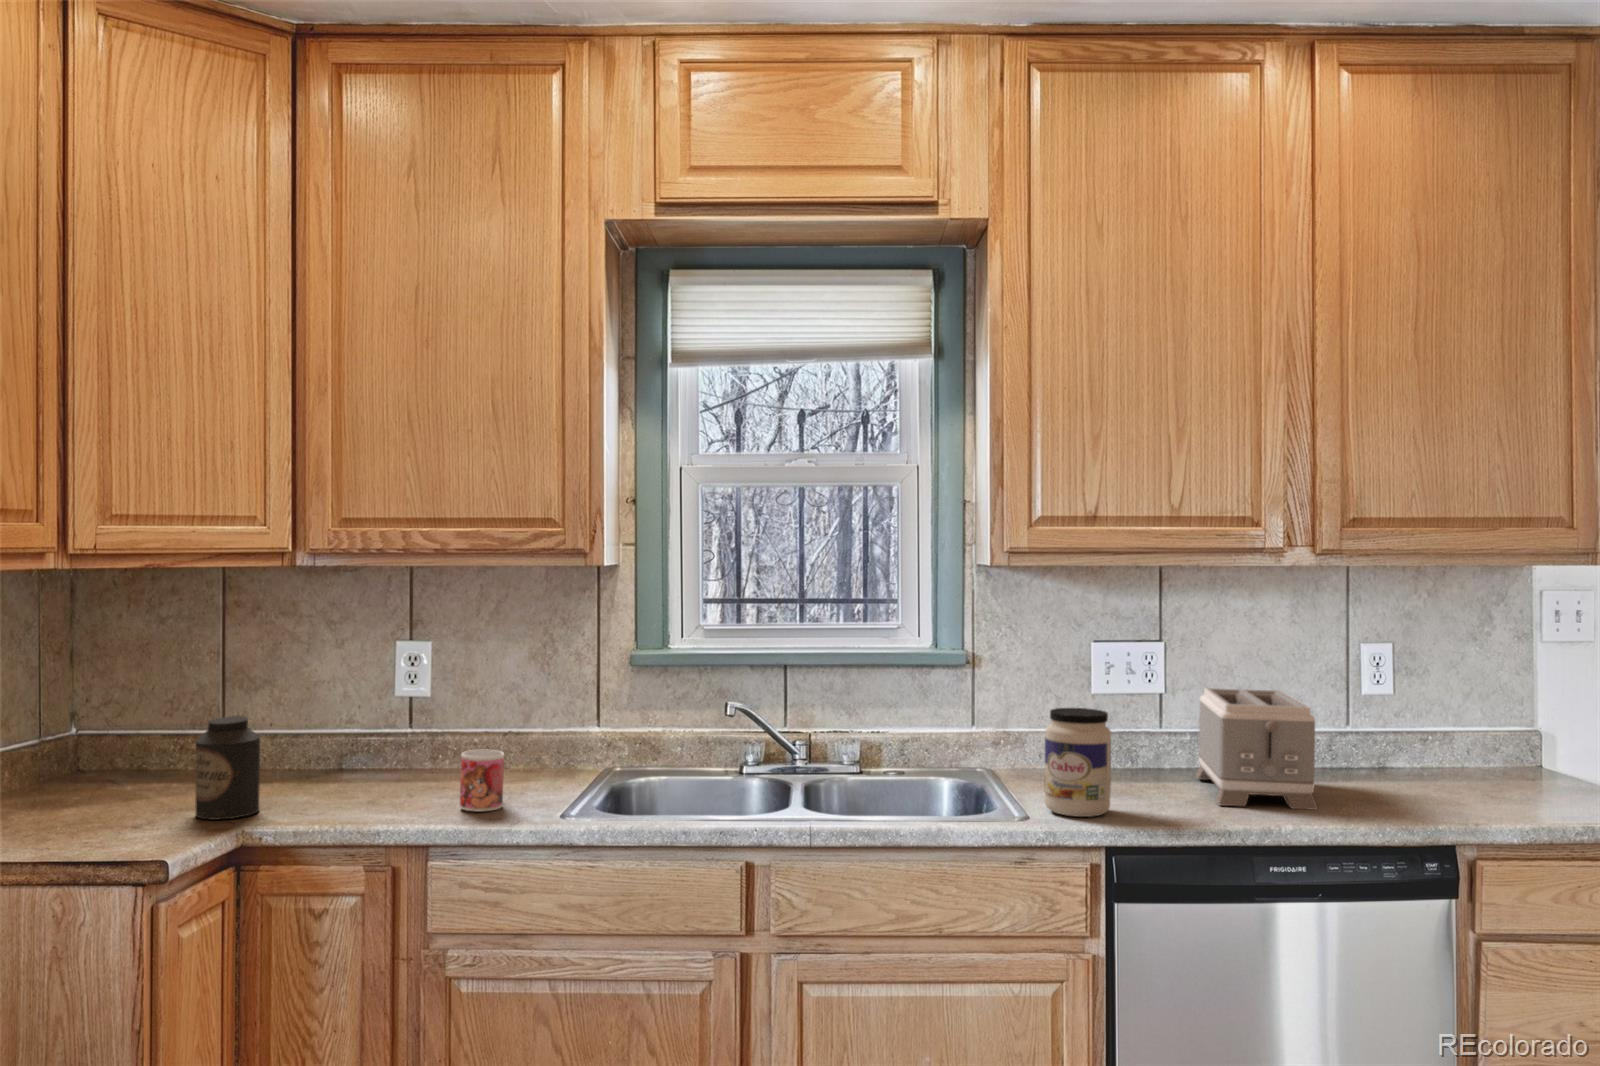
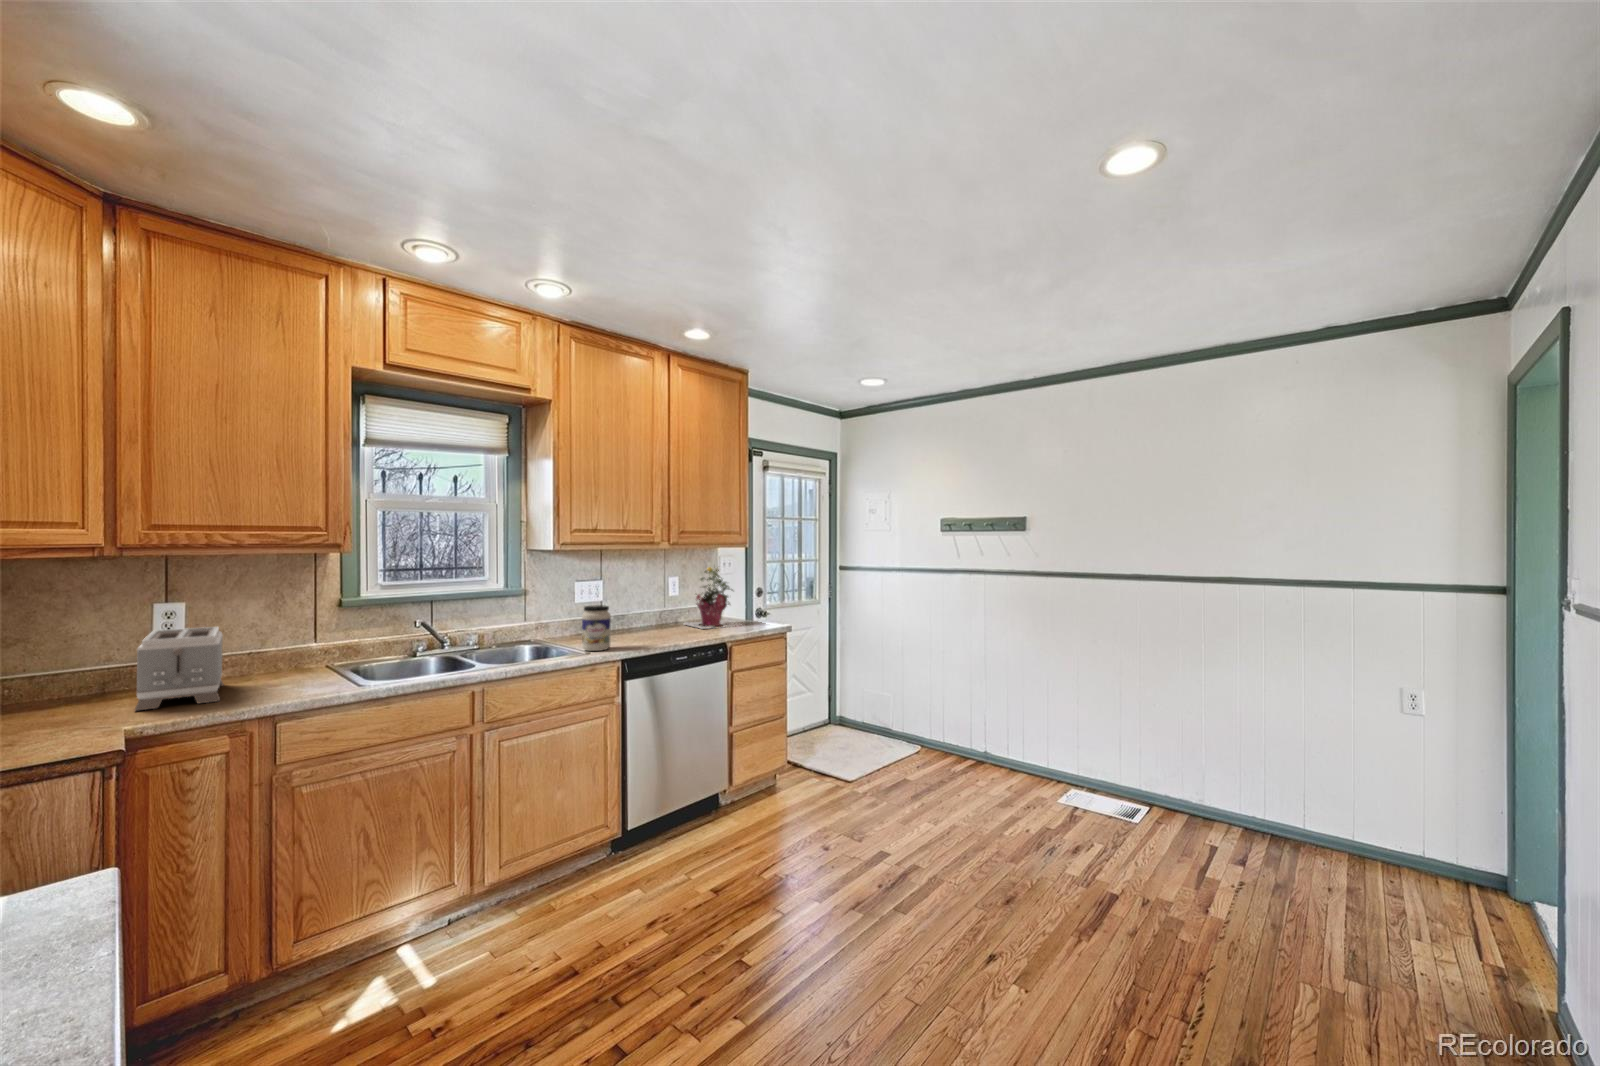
potted plant: none [1385,627,1555,806] -> present [684,567,742,629]
toaster: present [1196,688,1317,810] -> present [135,627,223,711]
canister: present [196,716,260,820] -> none [57,658,116,731]
mug: present [460,750,504,812] -> none [277,658,309,694]

